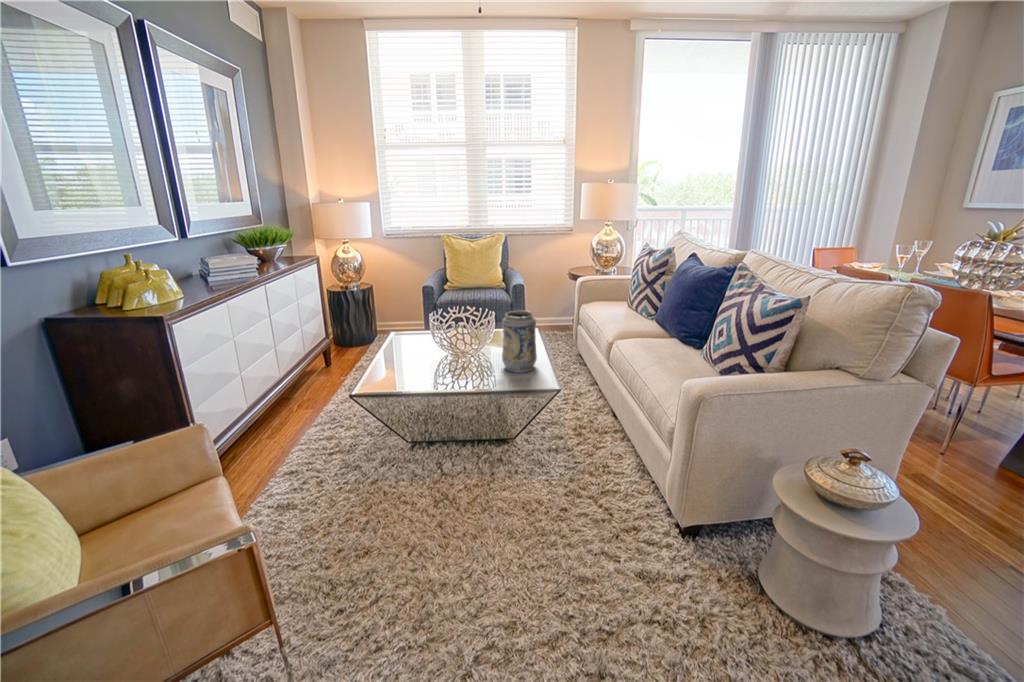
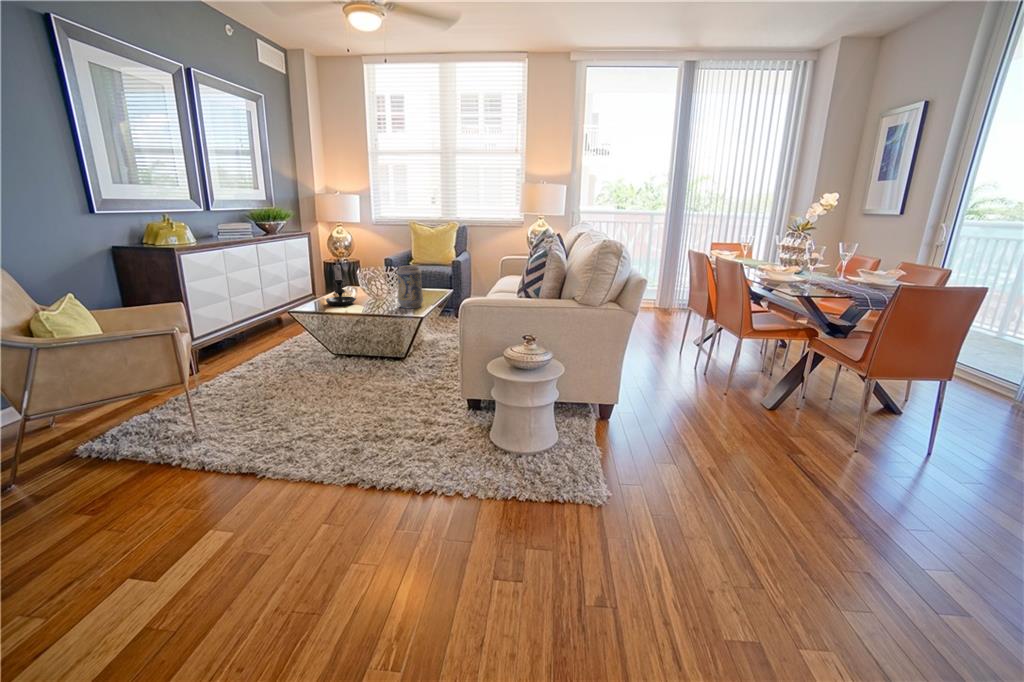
candle holder: none [394,312,436,375] -> present [326,265,356,306]

